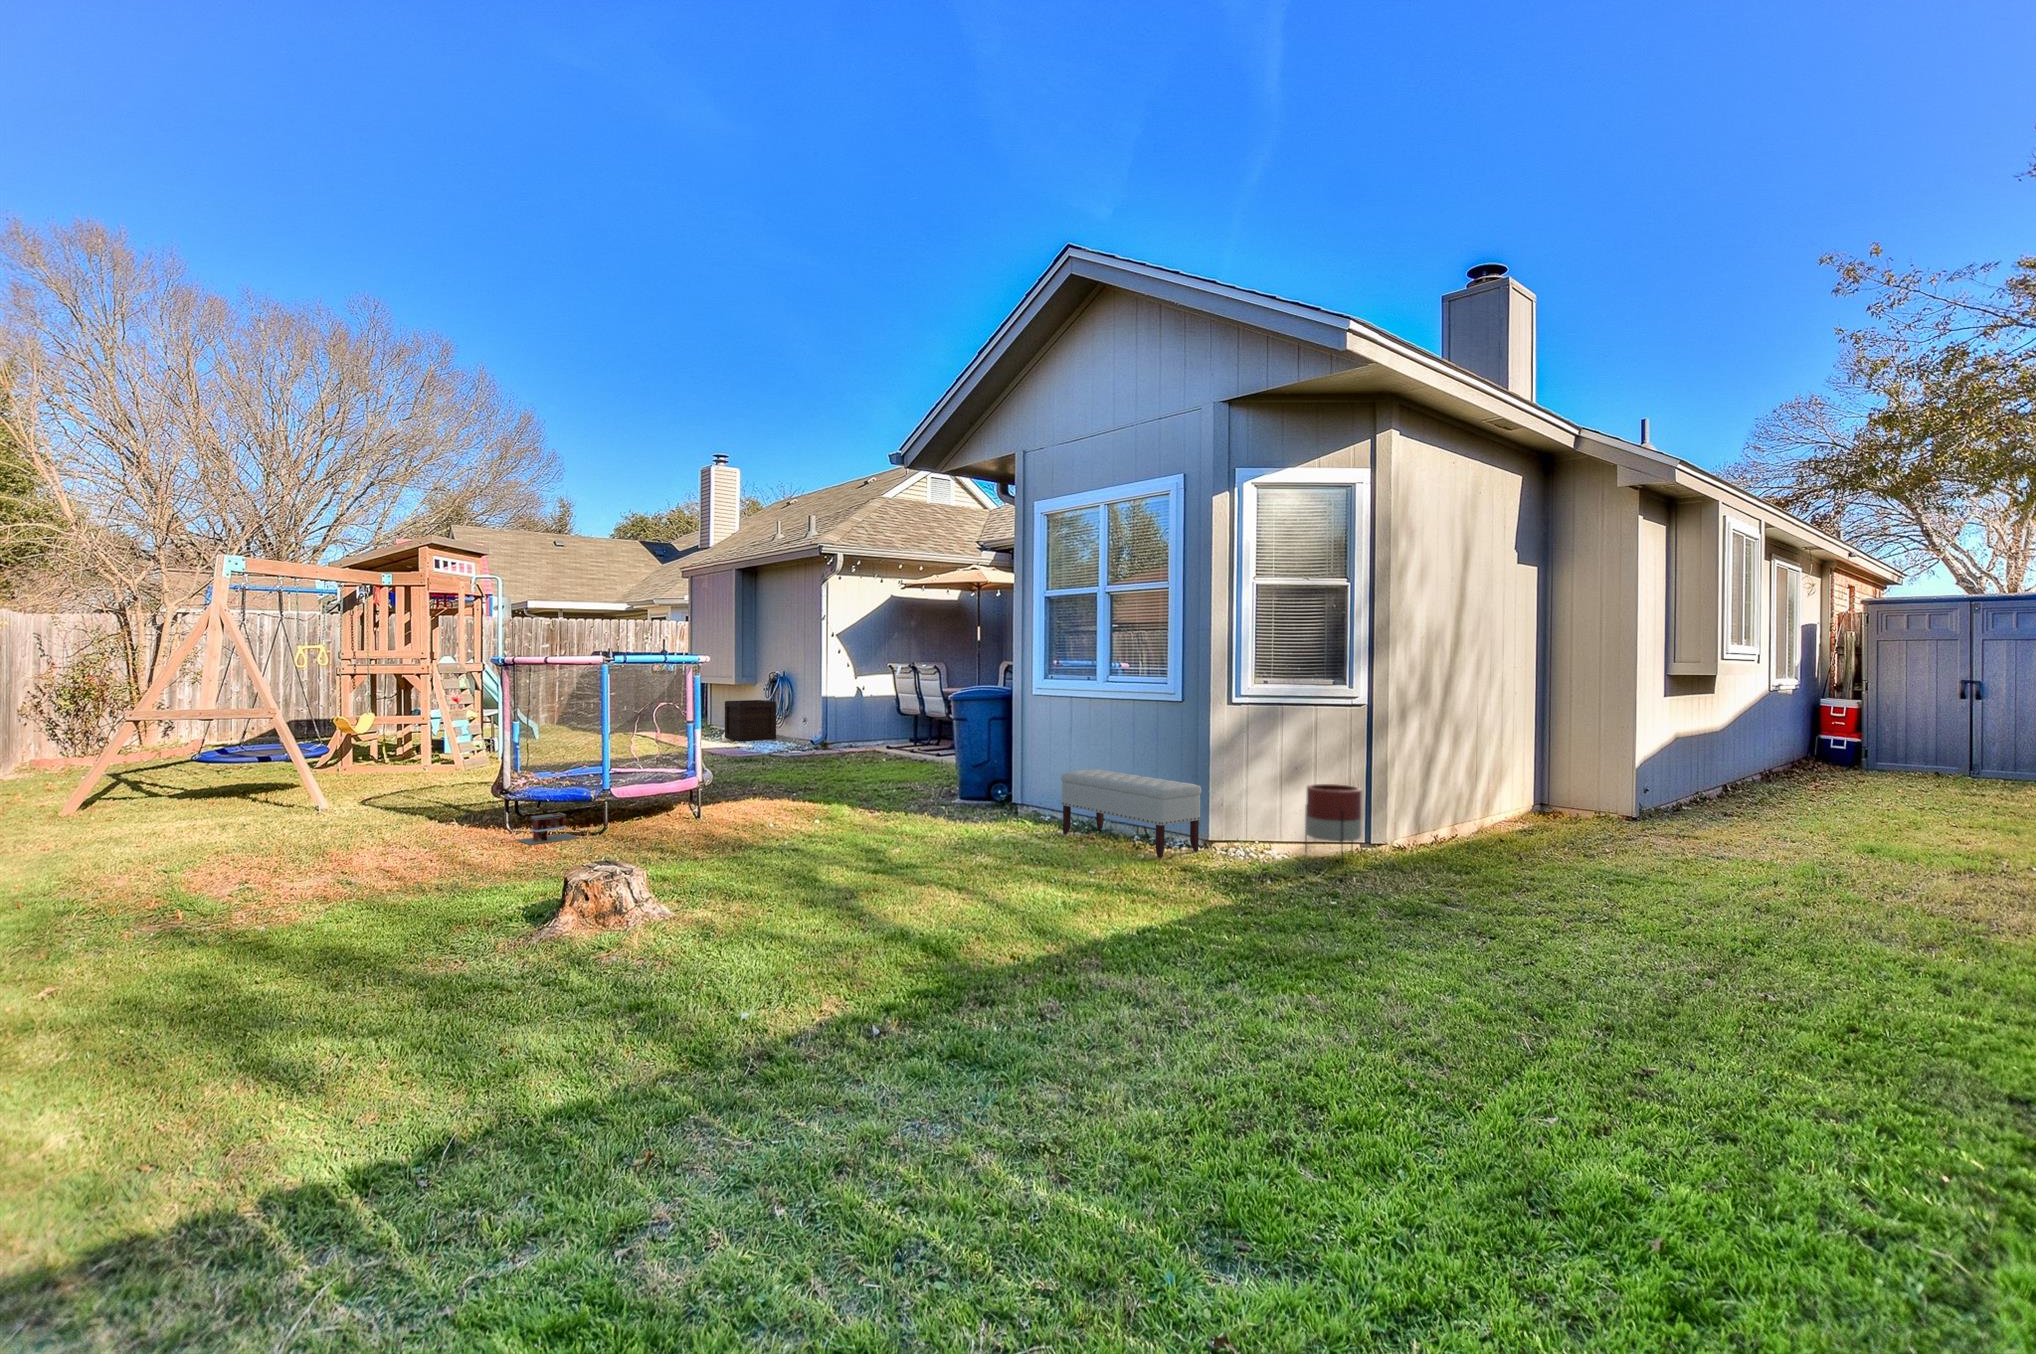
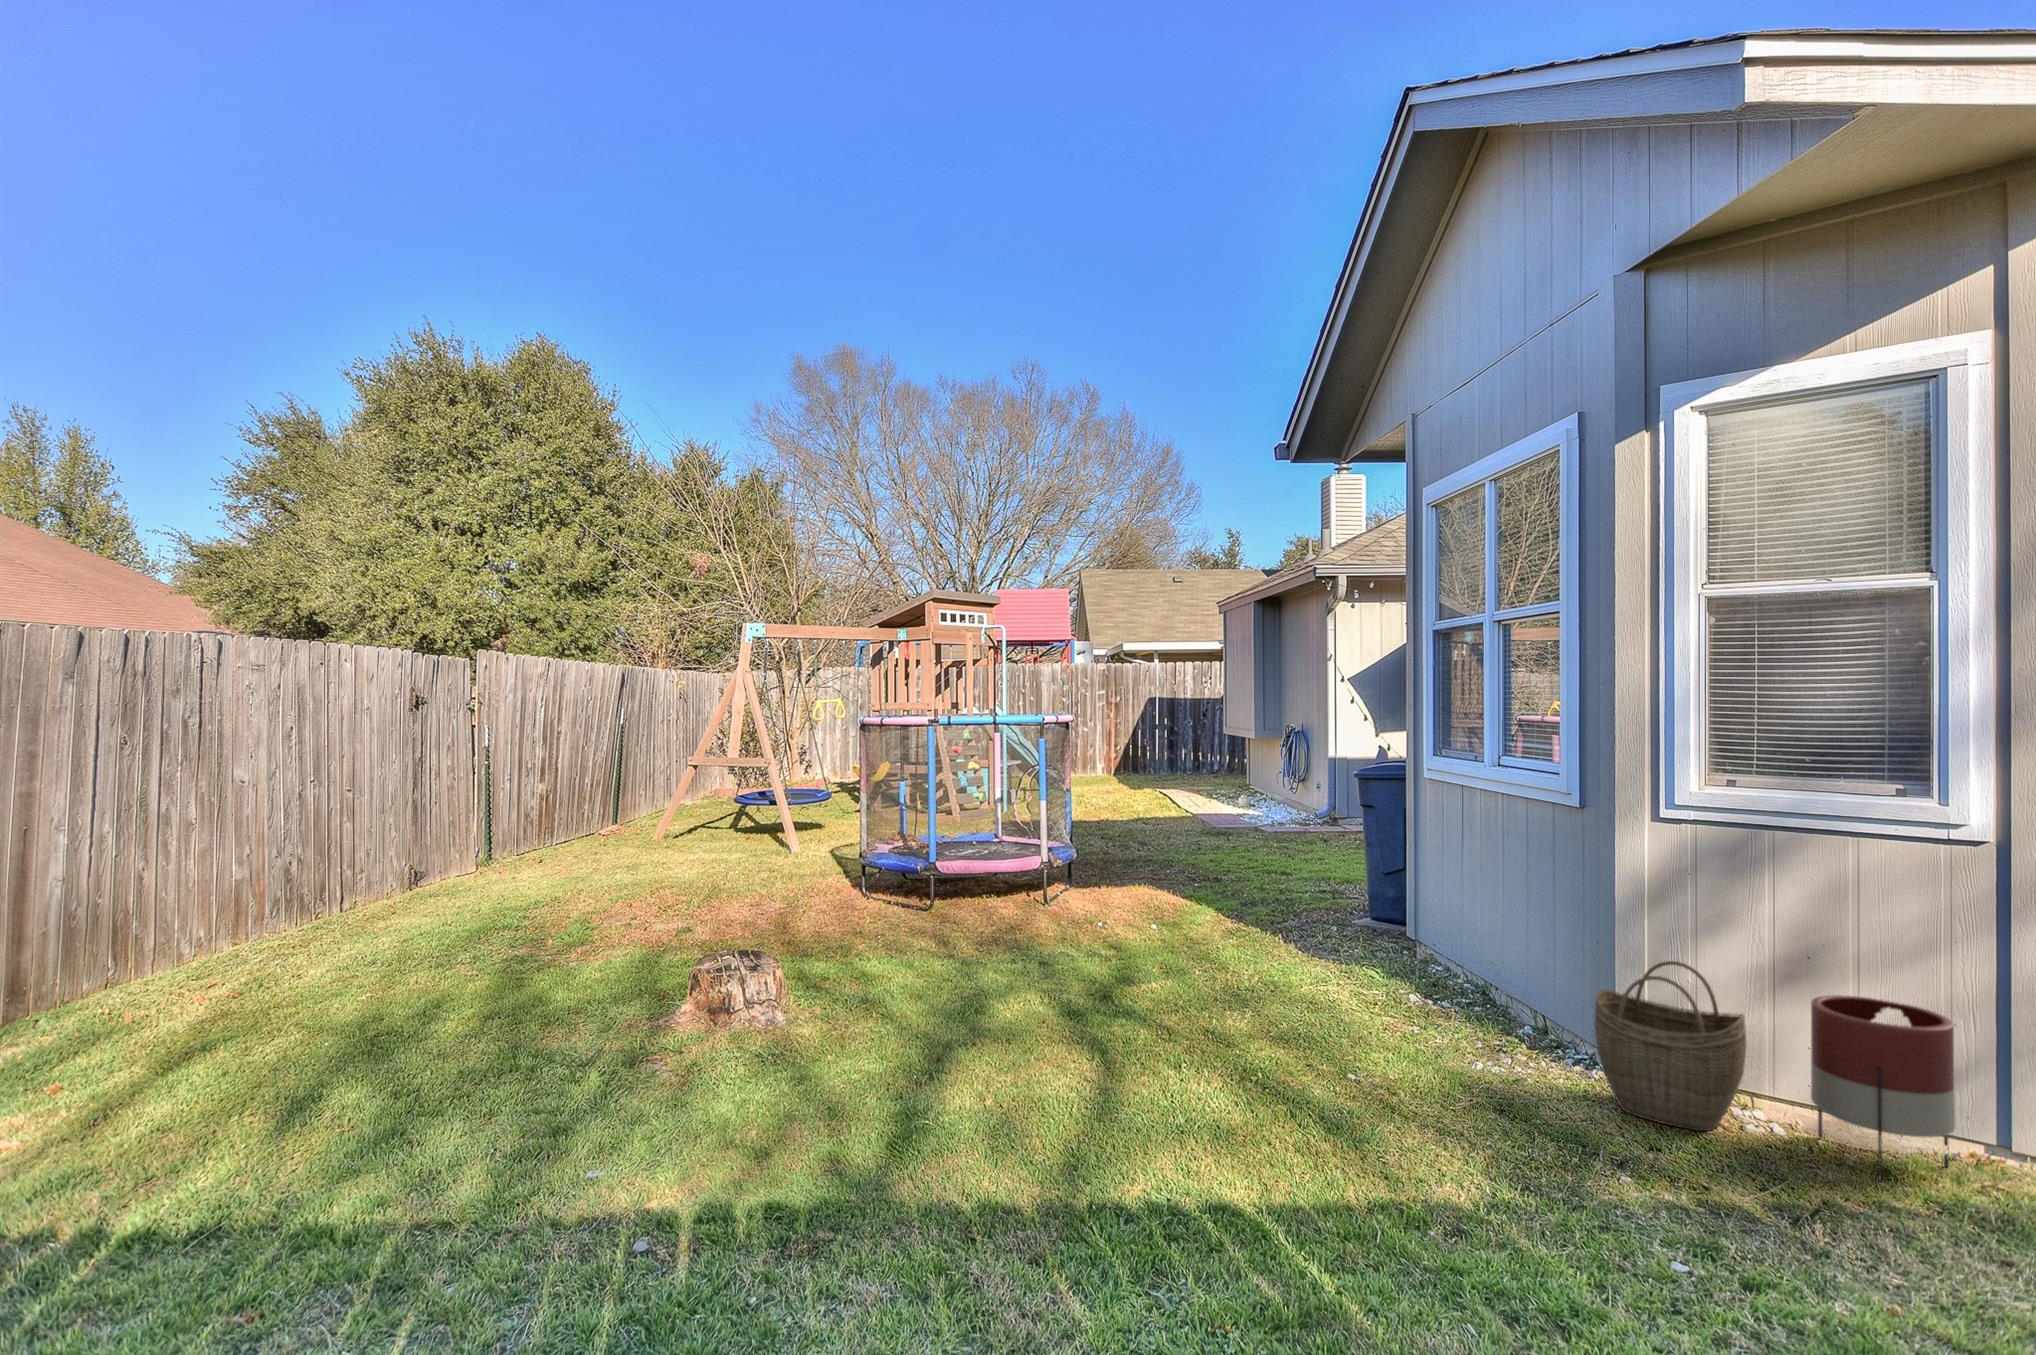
wooden crate: present [725,700,776,741] -> none [1235,756,1289,804]
bench: present [1061,769,1201,858] -> none [1402,900,1593,1077]
woven basket: none [1213,779,1283,862] -> present [1595,961,1747,1131]
toy house: present [518,812,580,845] -> none [832,873,884,905]

